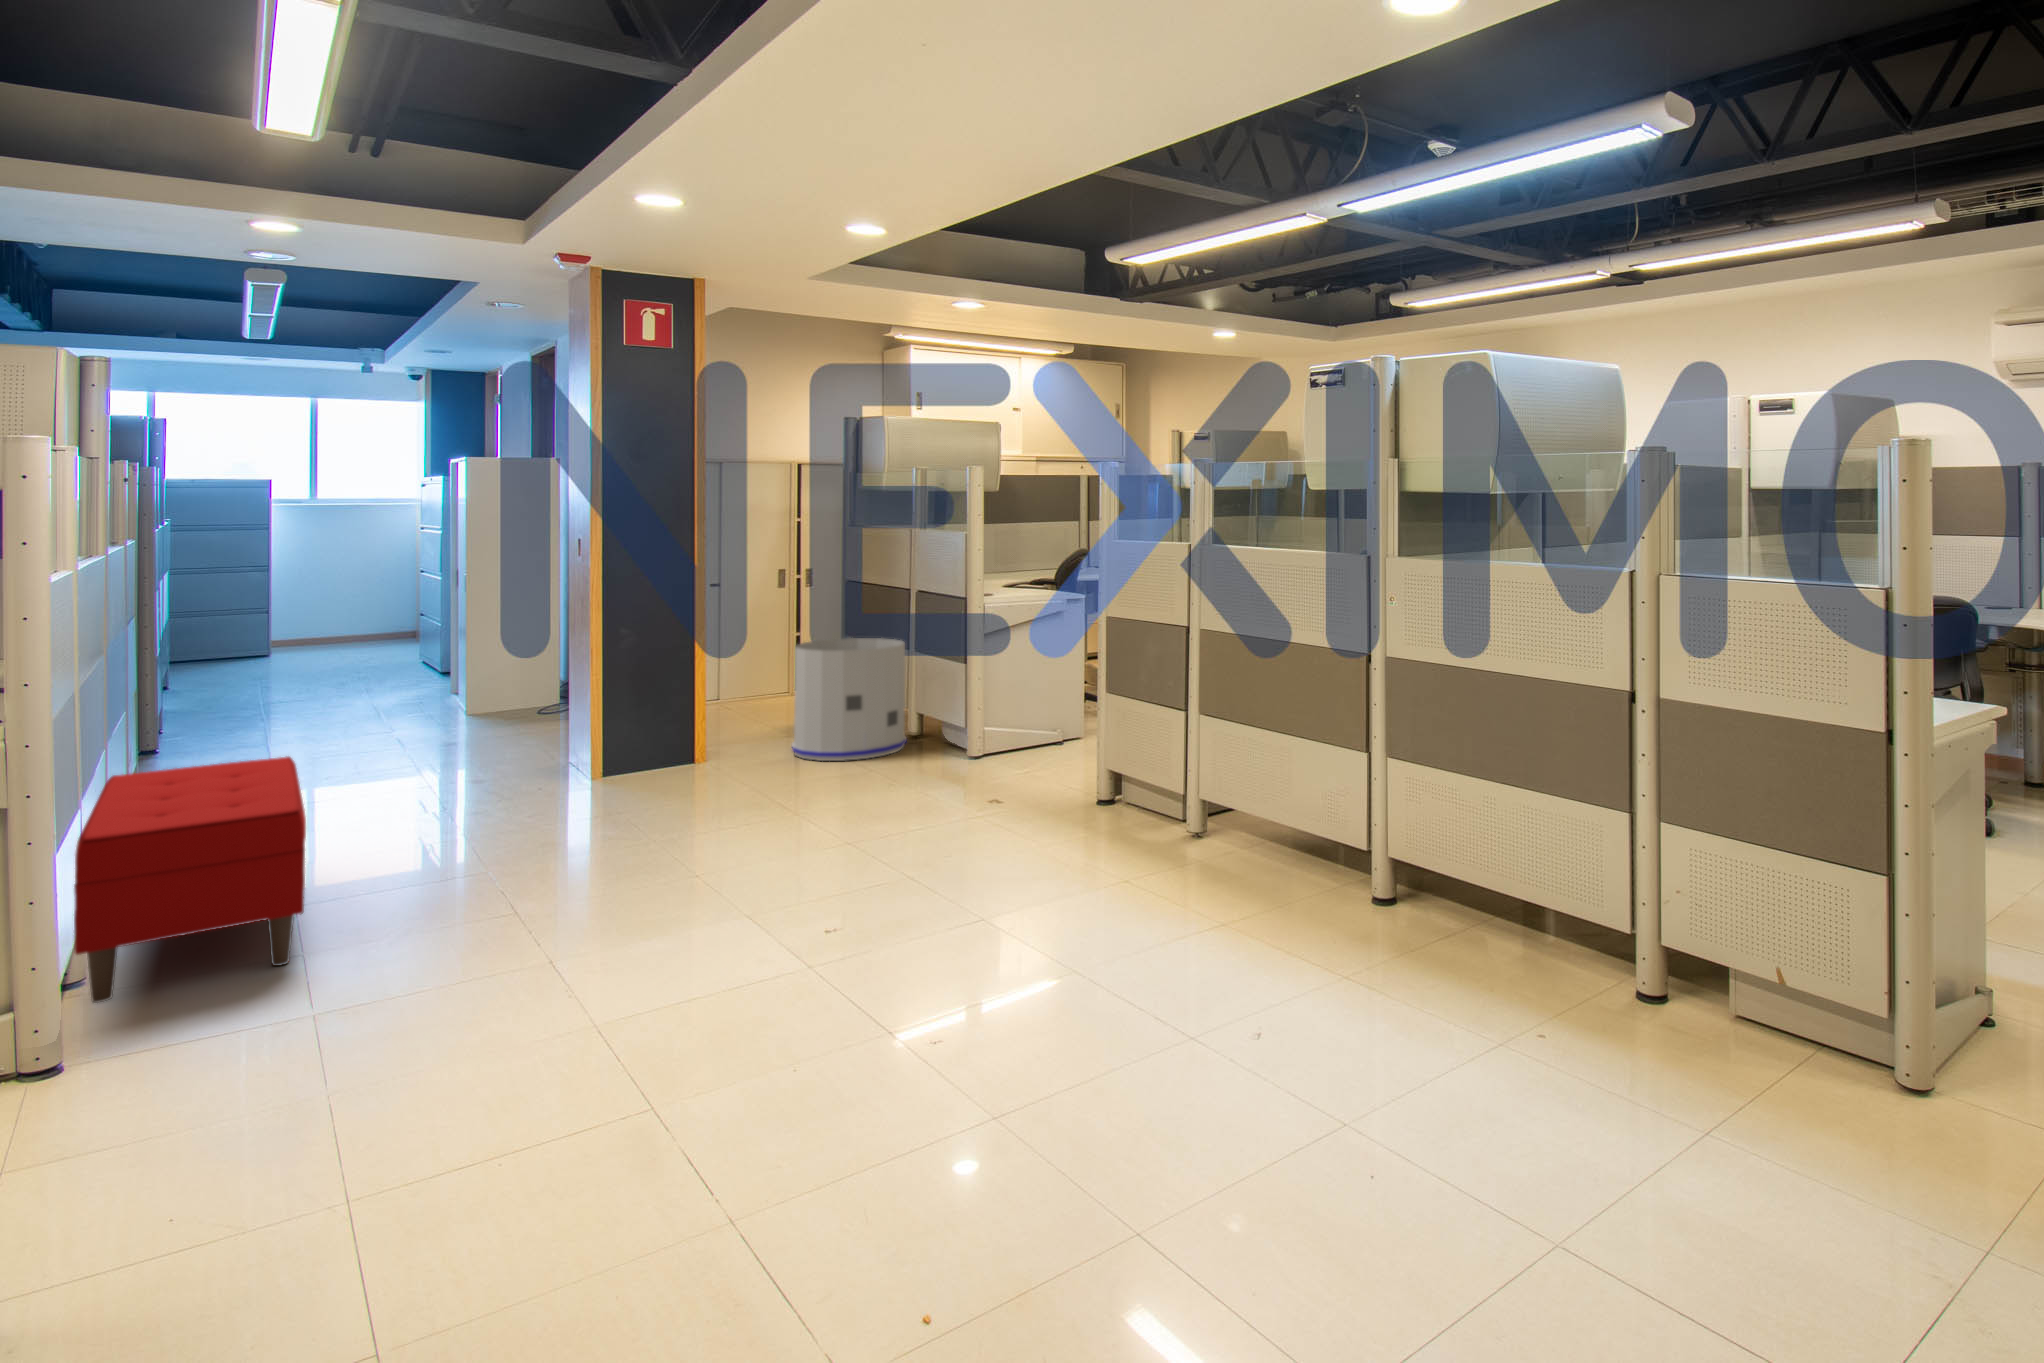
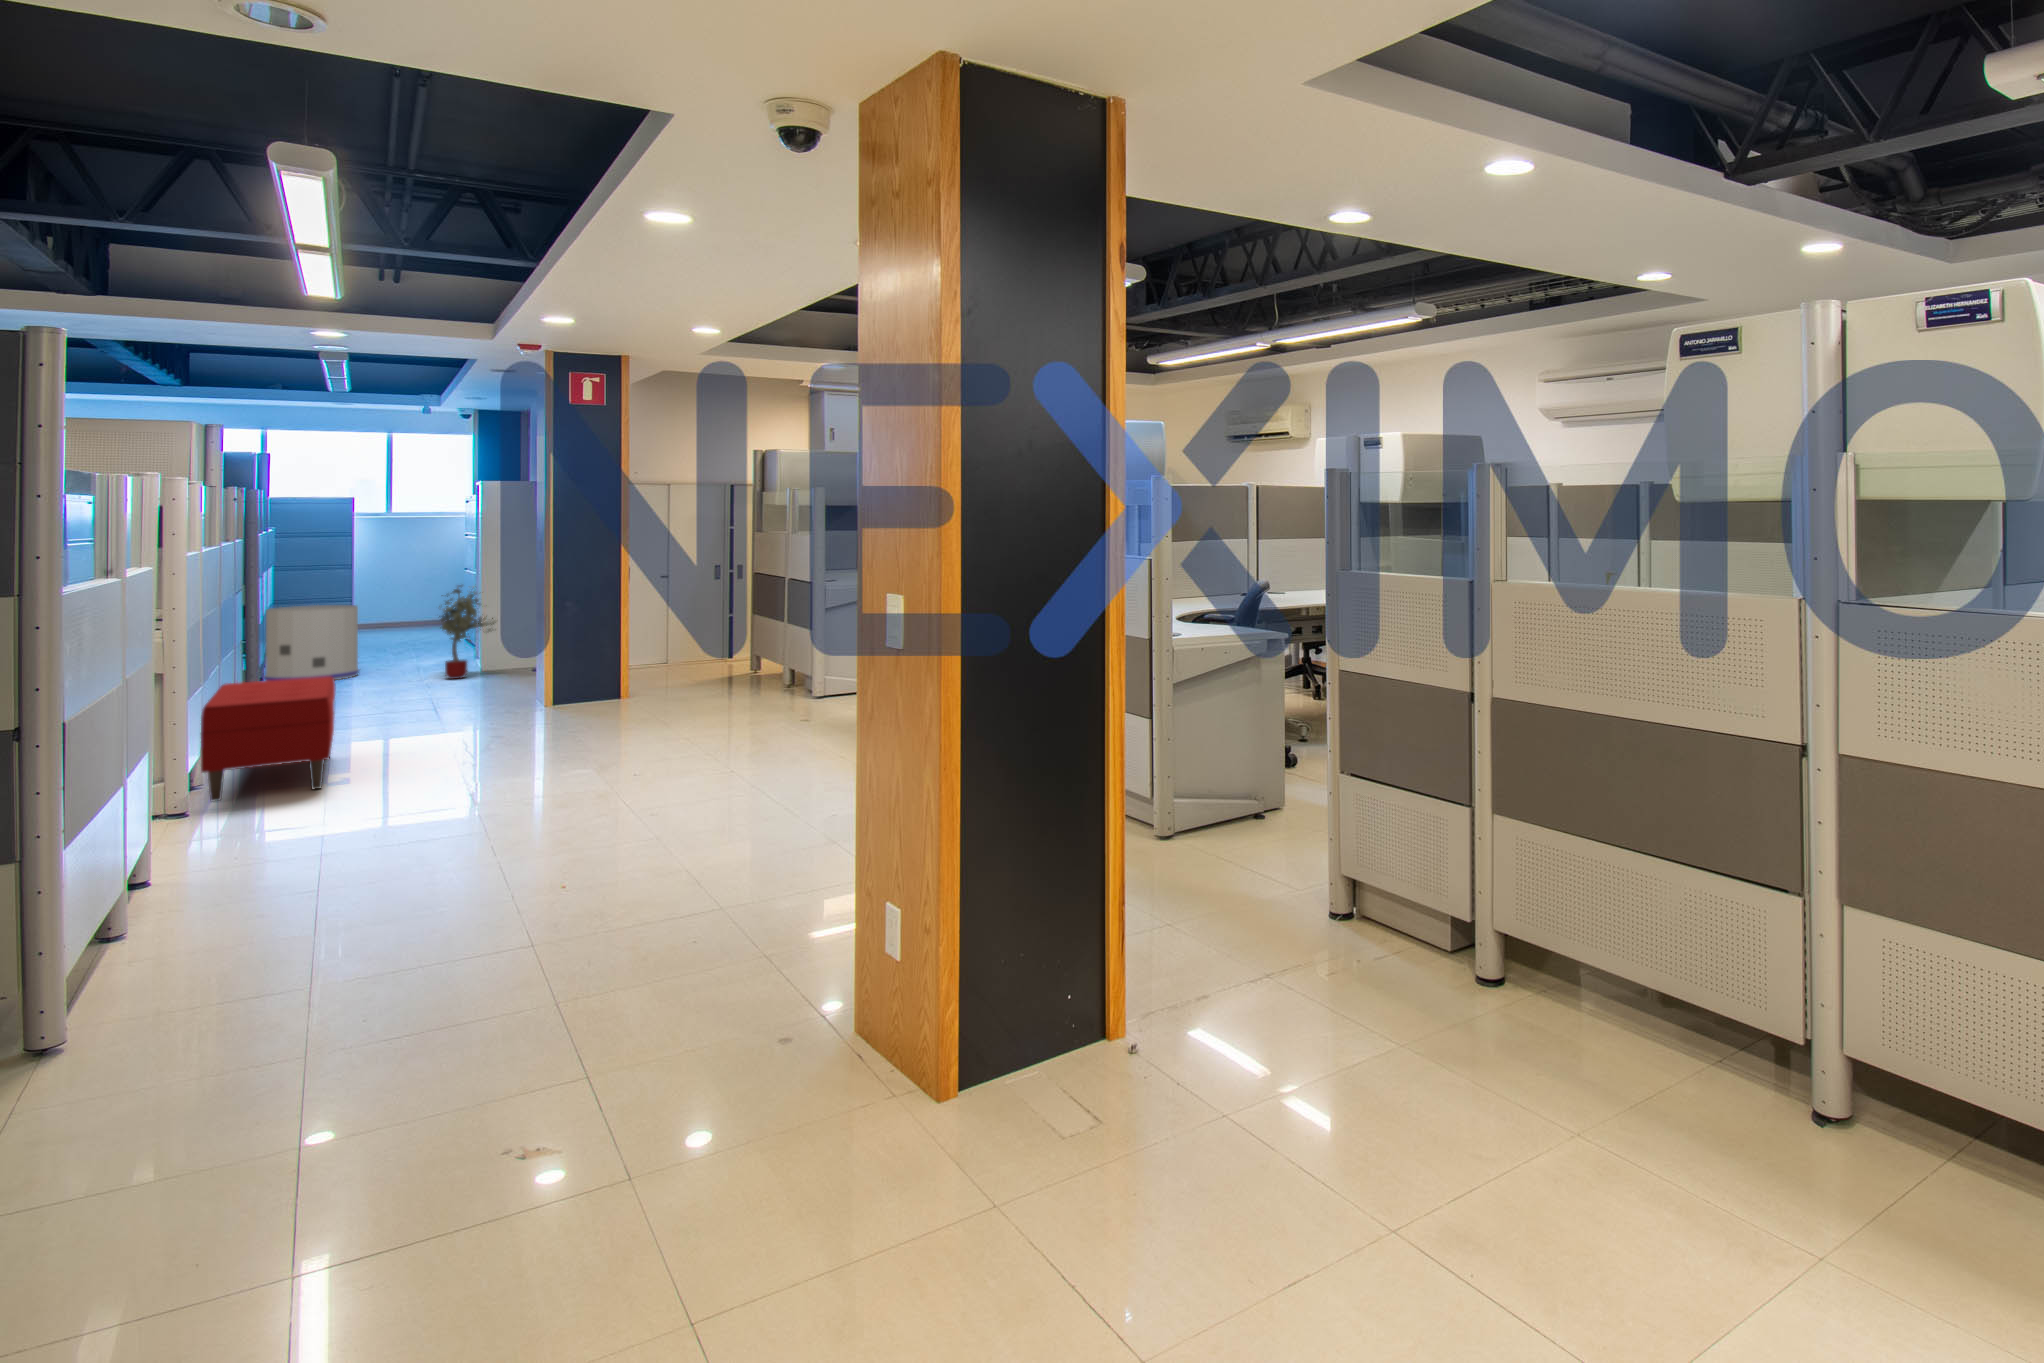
potted tree: none [406,596,493,725] -> present [439,585,496,679]
trash can: present [792,638,907,761] -> present [264,605,359,681]

